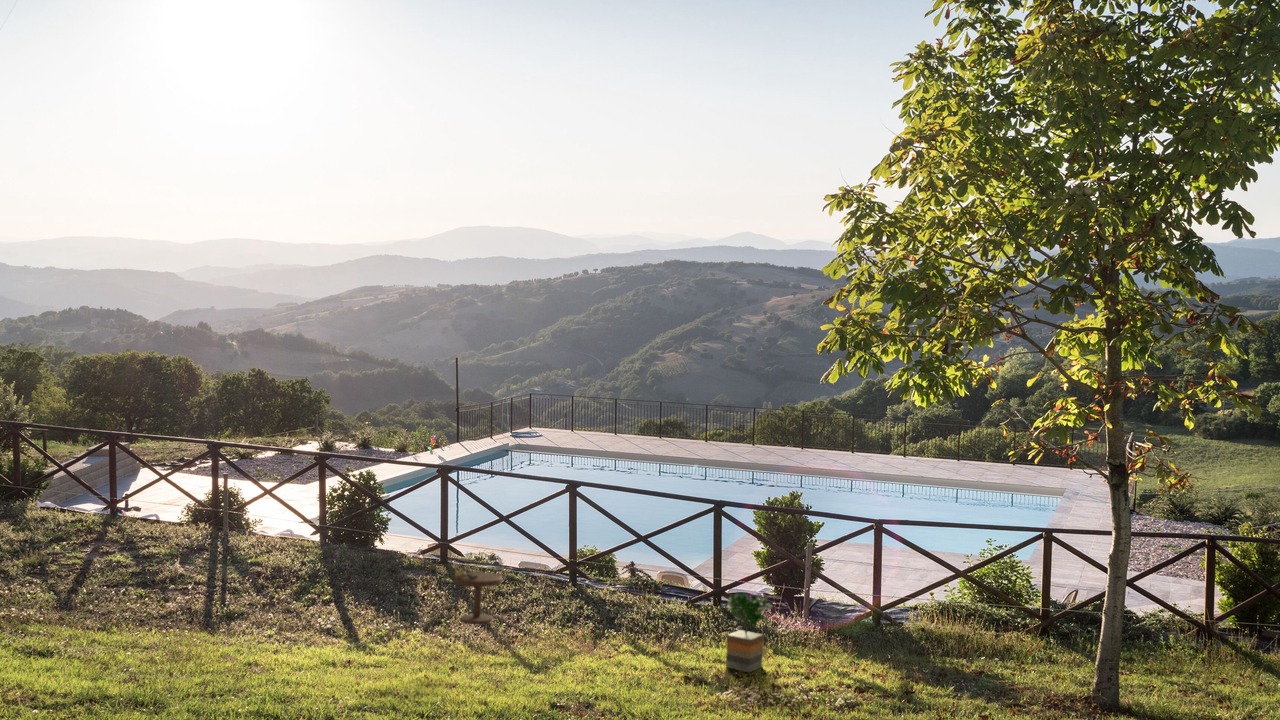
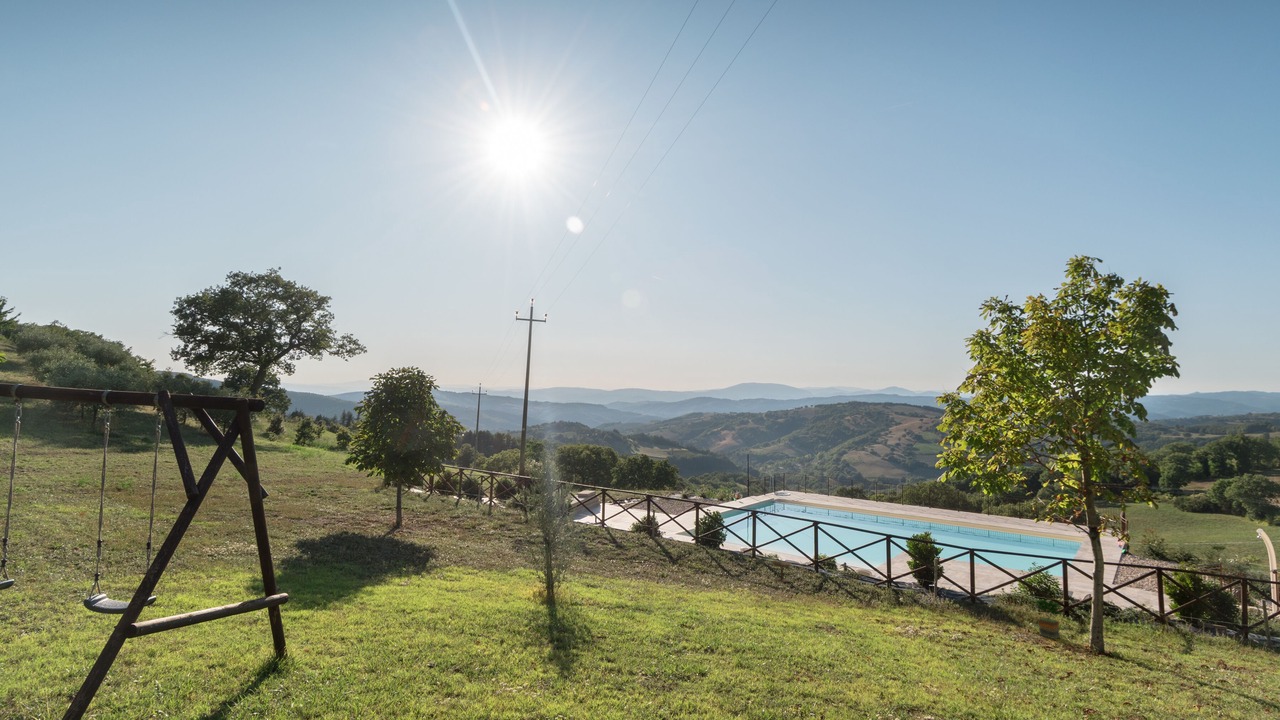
potted tree: present [726,593,772,673] -> present [1036,599,1061,639]

